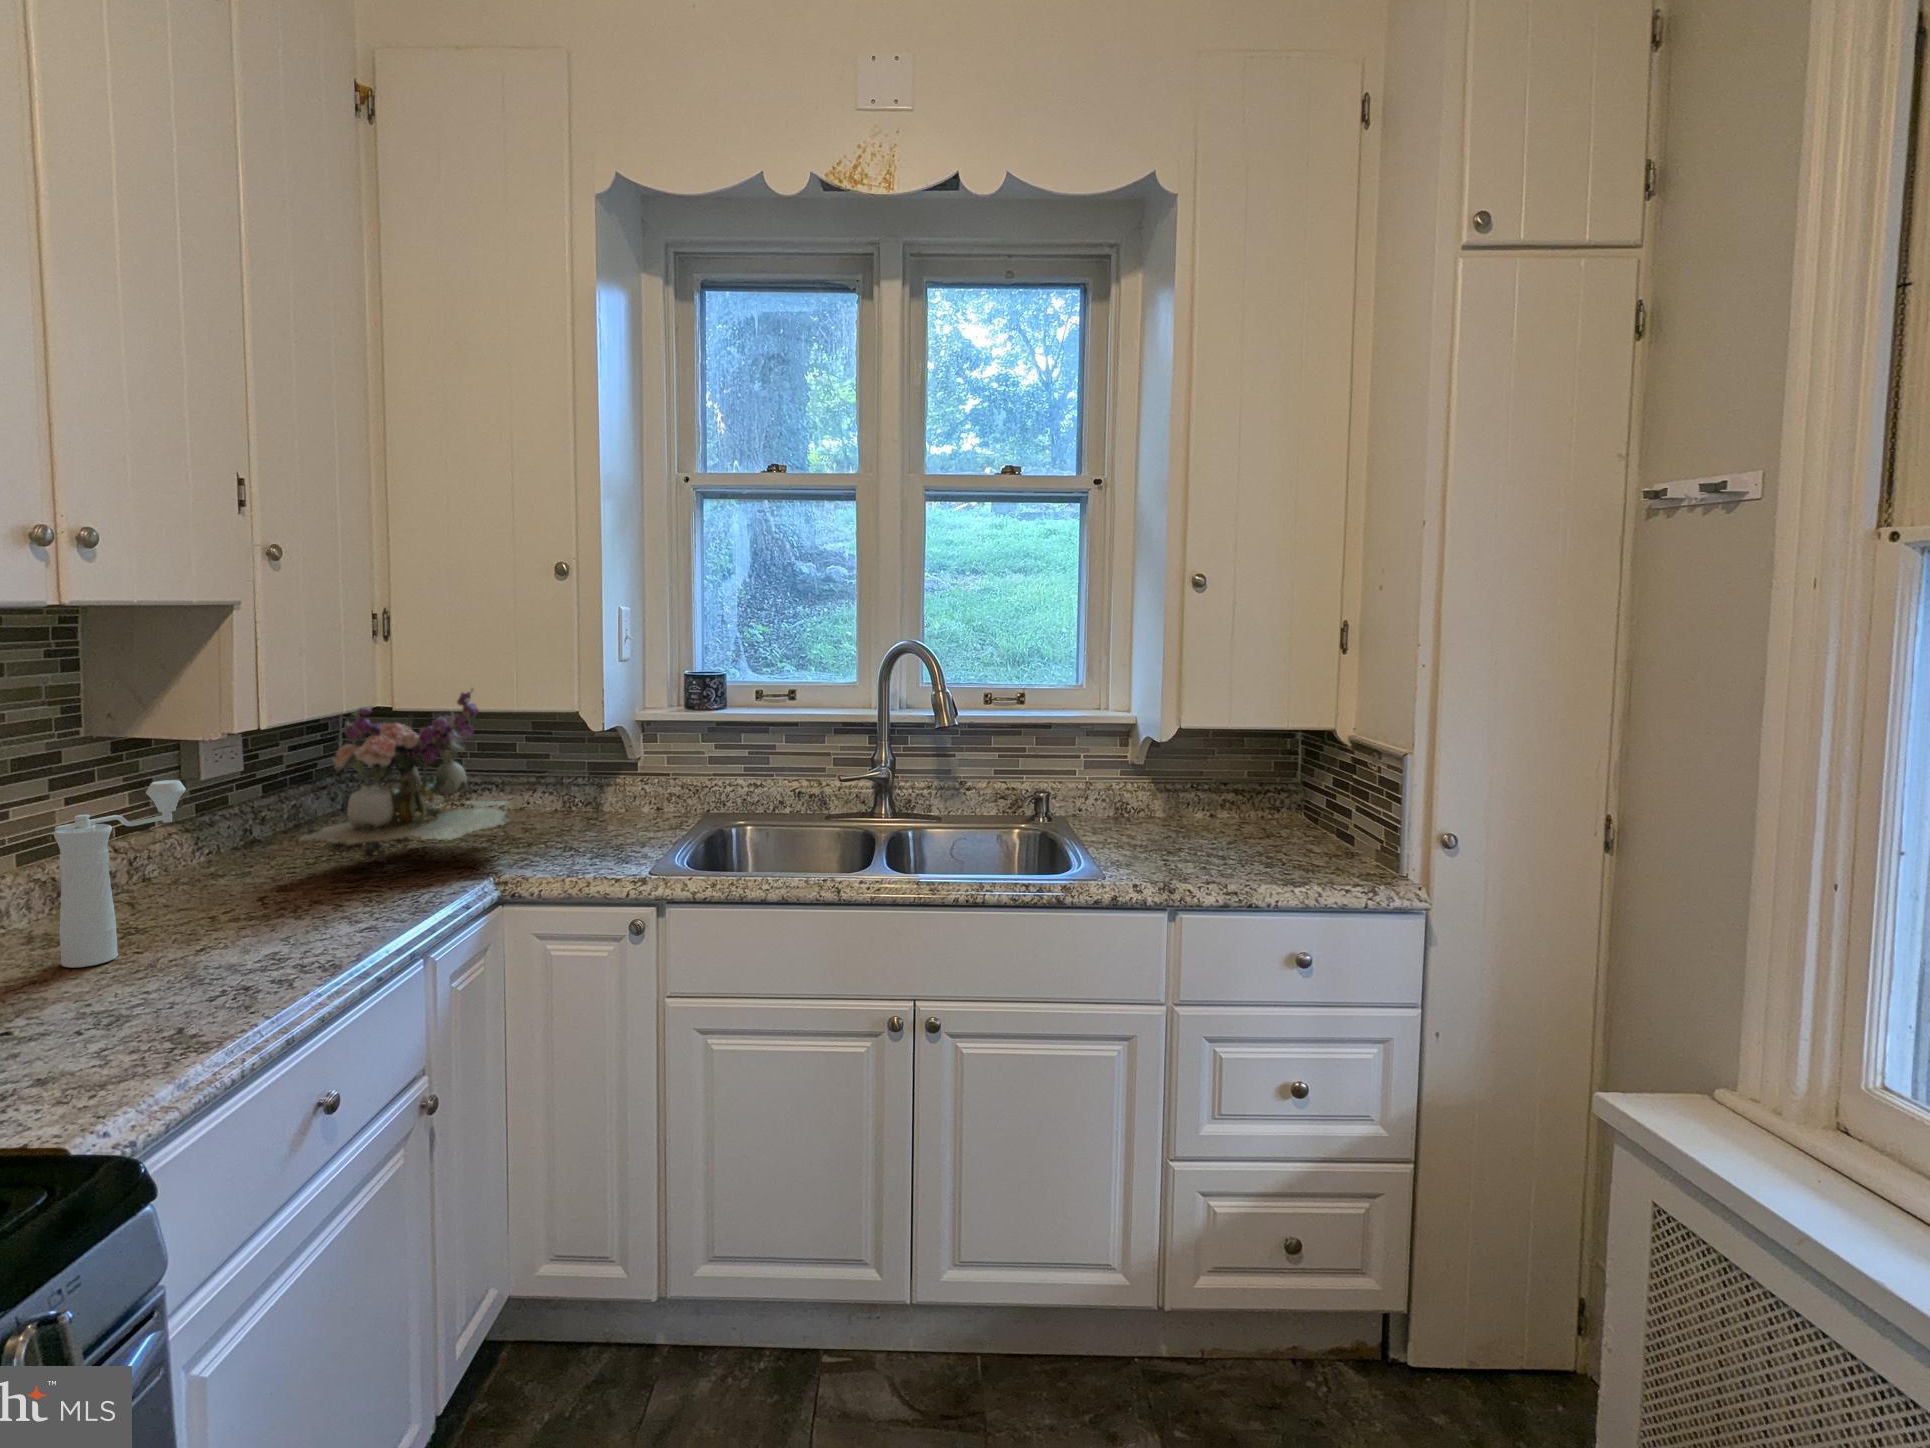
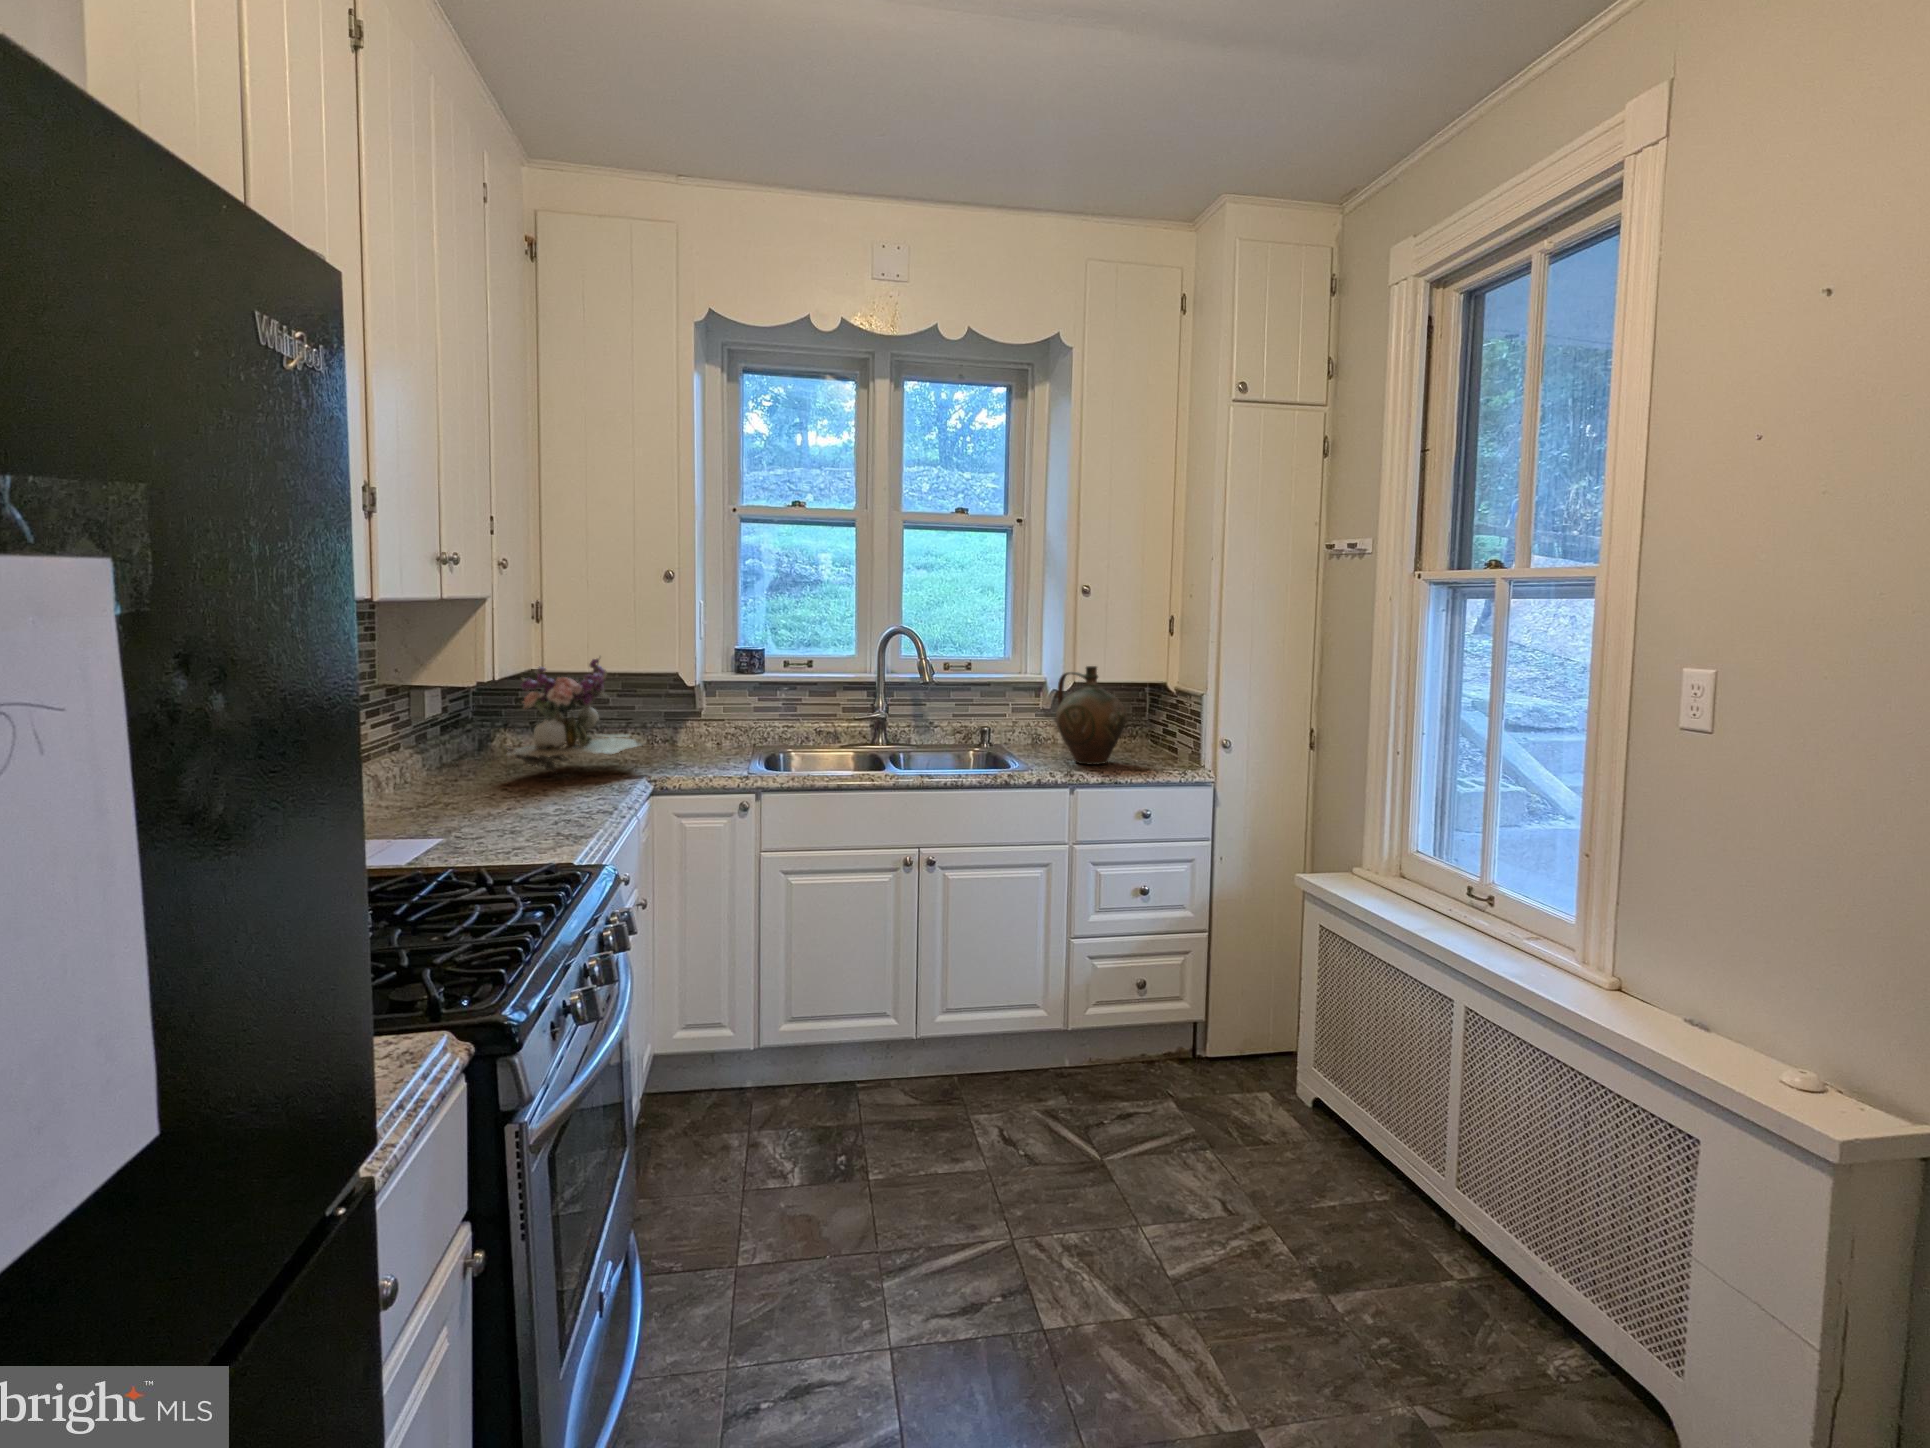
ceramic jug: none [1146,705,1265,868] -> present [1056,666,1127,764]
pepper mill: present [53,780,186,968] -> none [412,708,474,820]

